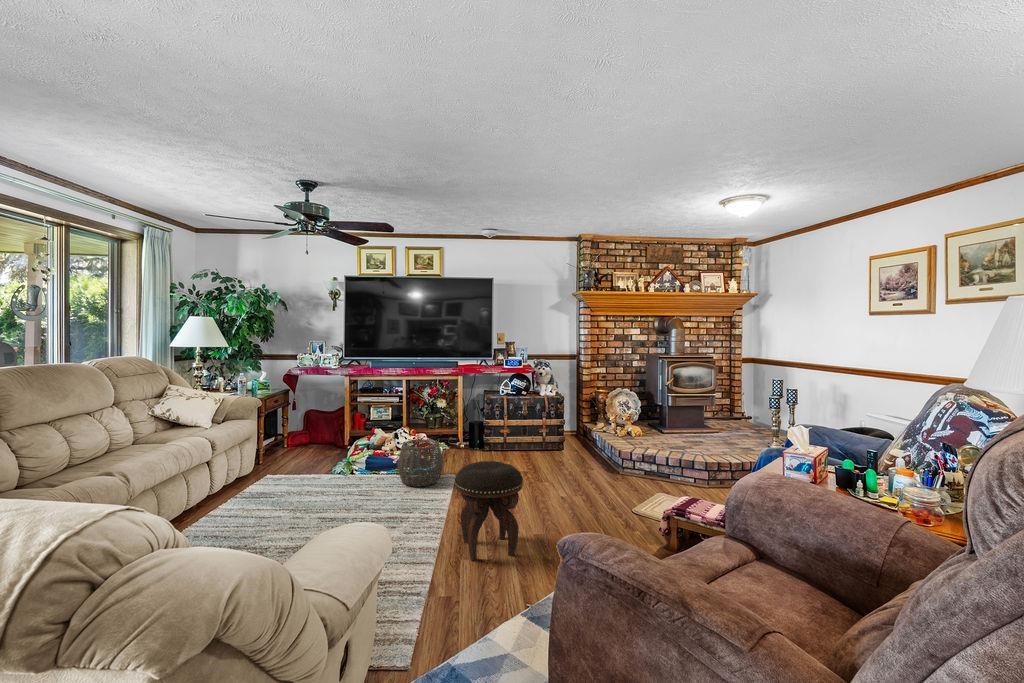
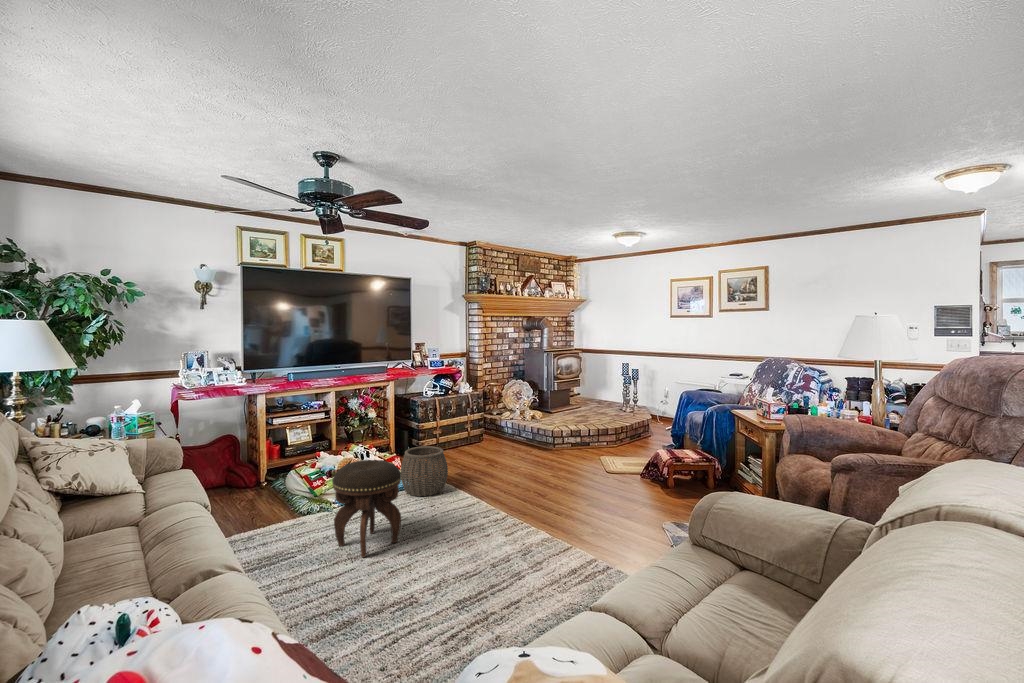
footstool: present [455,461,523,560] -> present [333,460,401,557]

